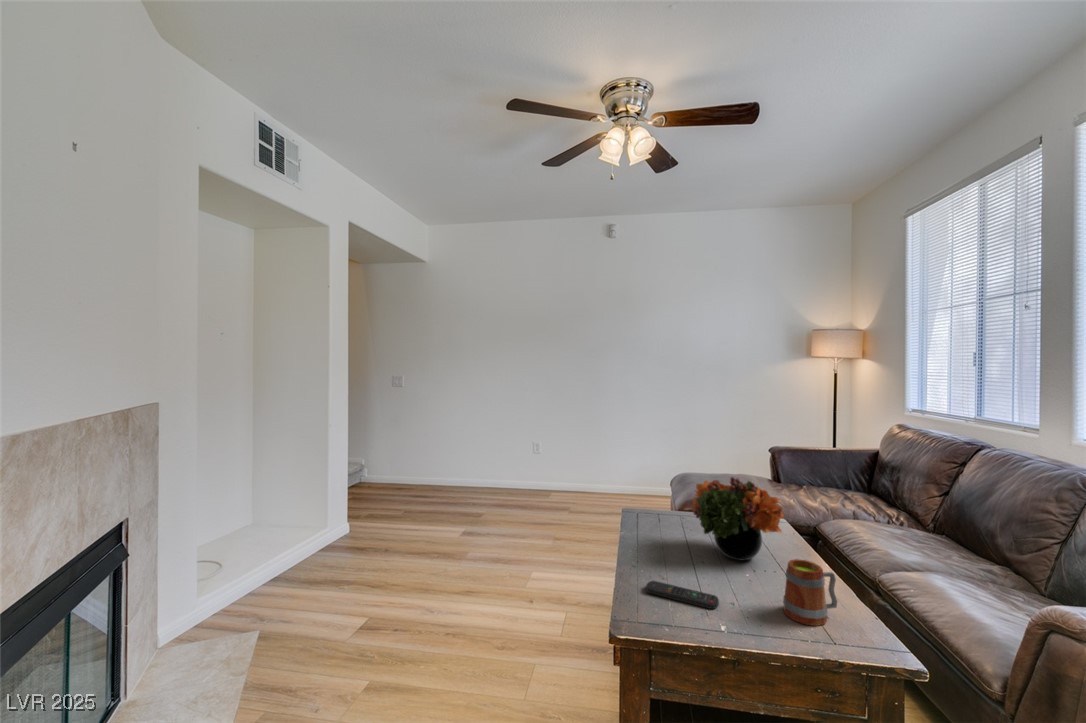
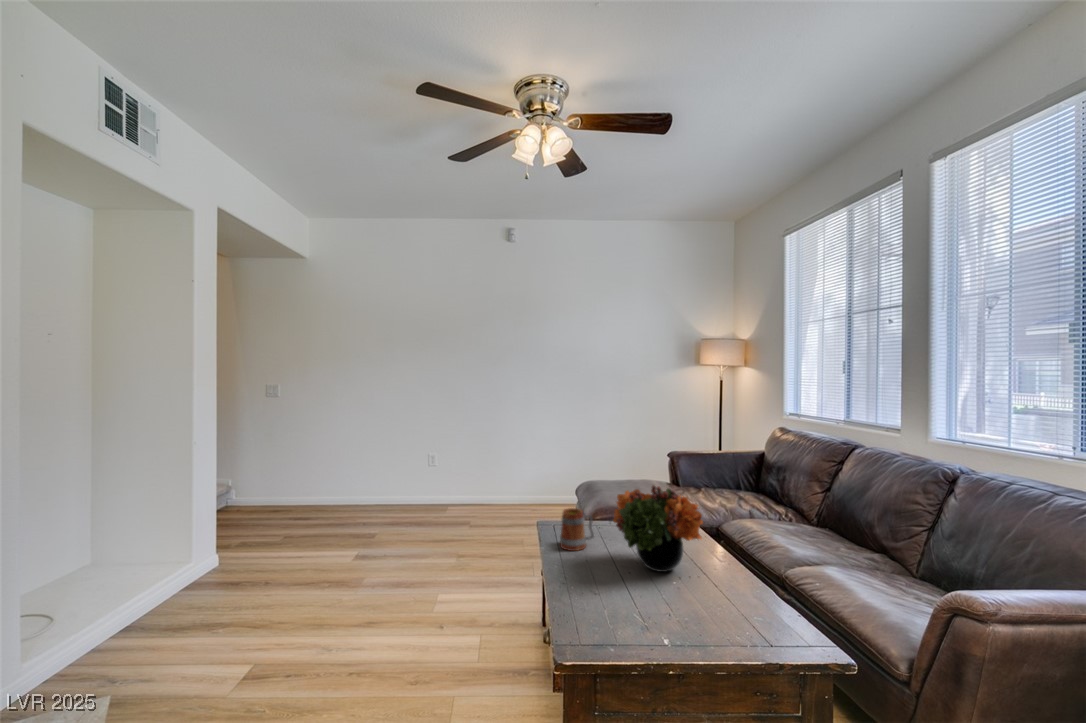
mug: present [783,559,837,626] -> present [560,508,594,551]
remote control: present [646,581,719,609] -> none [575,606,652,632]

